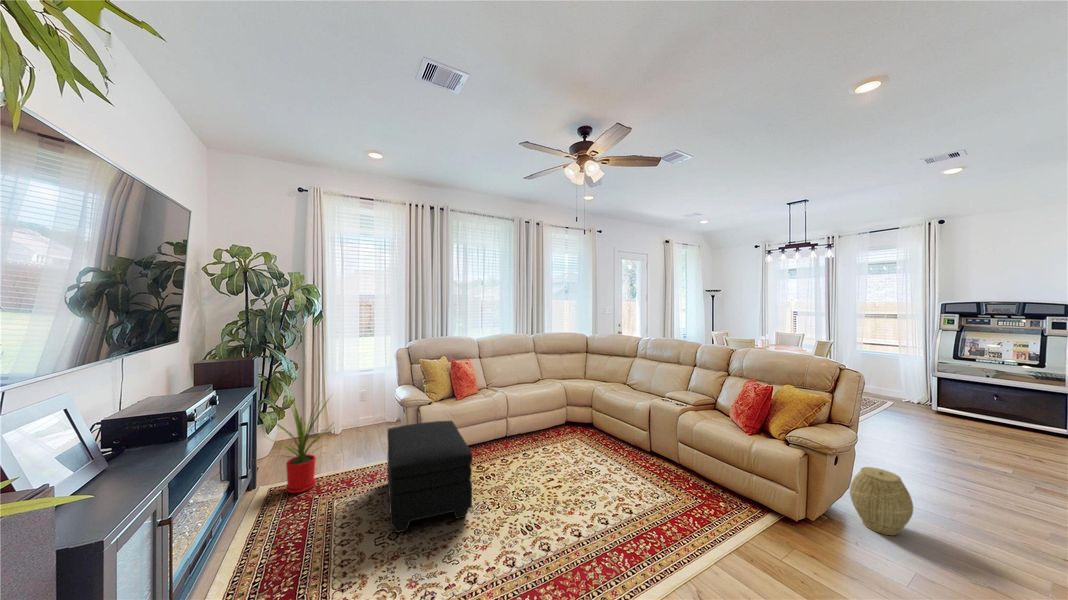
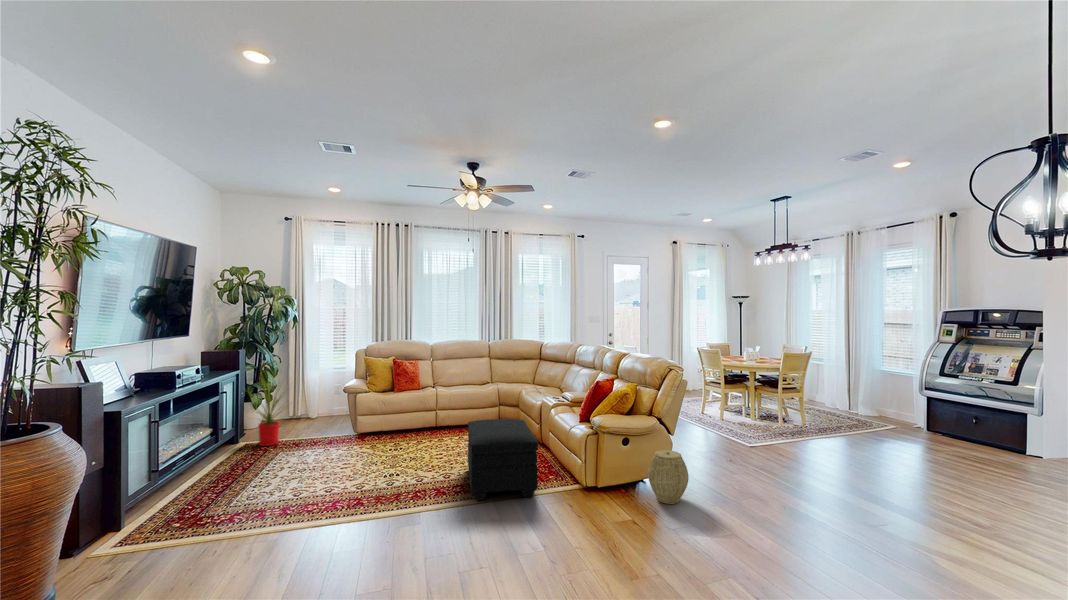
ottoman: present [387,421,473,533] -> present [468,419,538,500]

